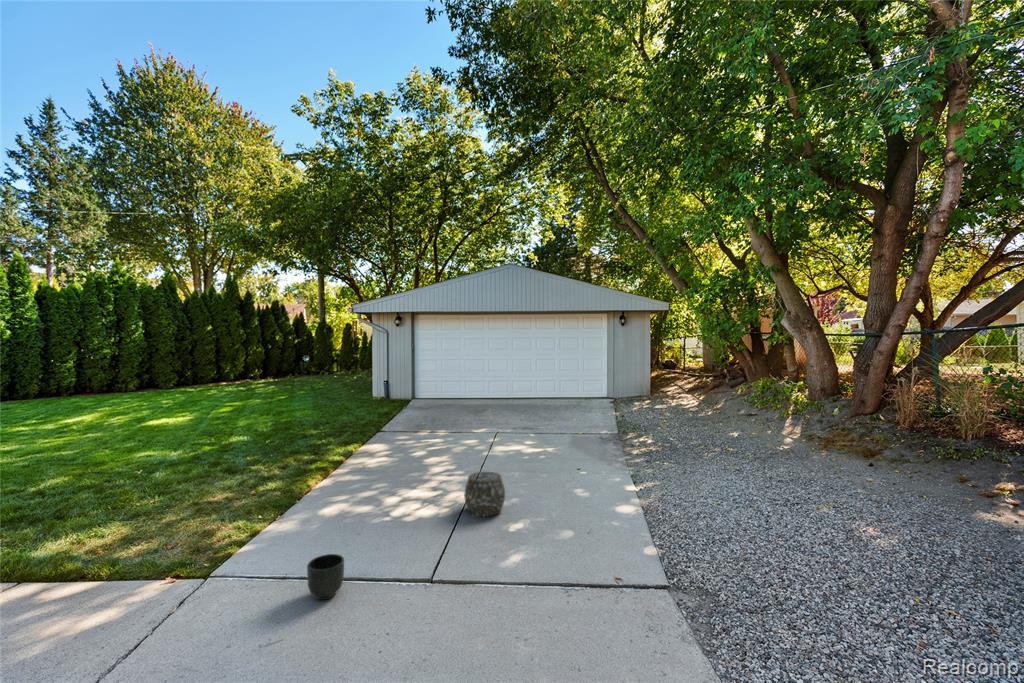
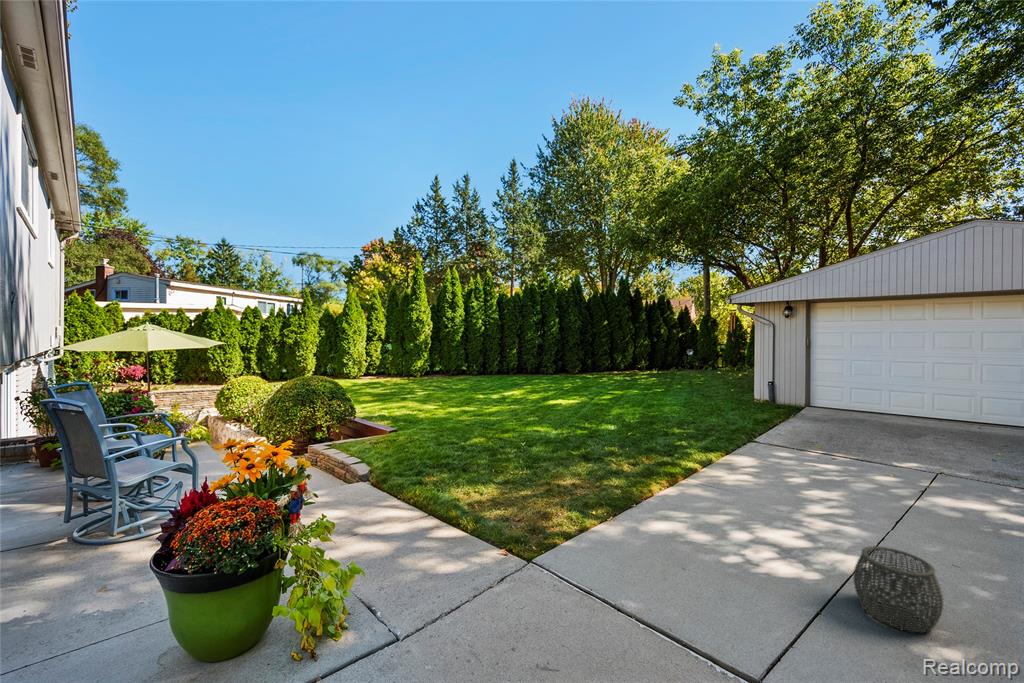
planter: present [307,554,344,600] -> none [597,594,639,654]

